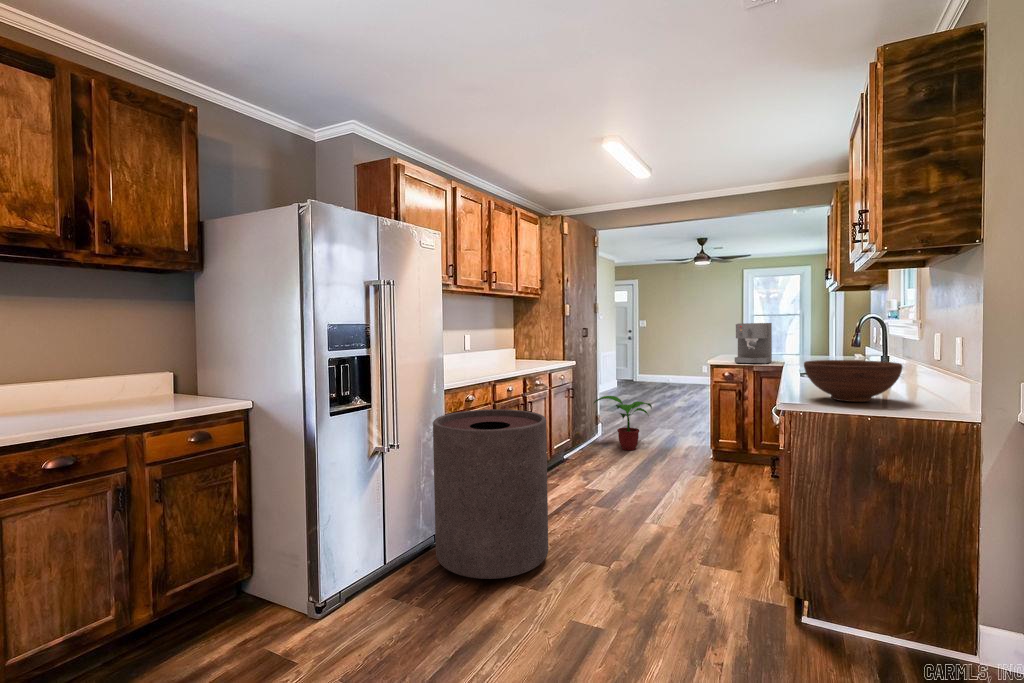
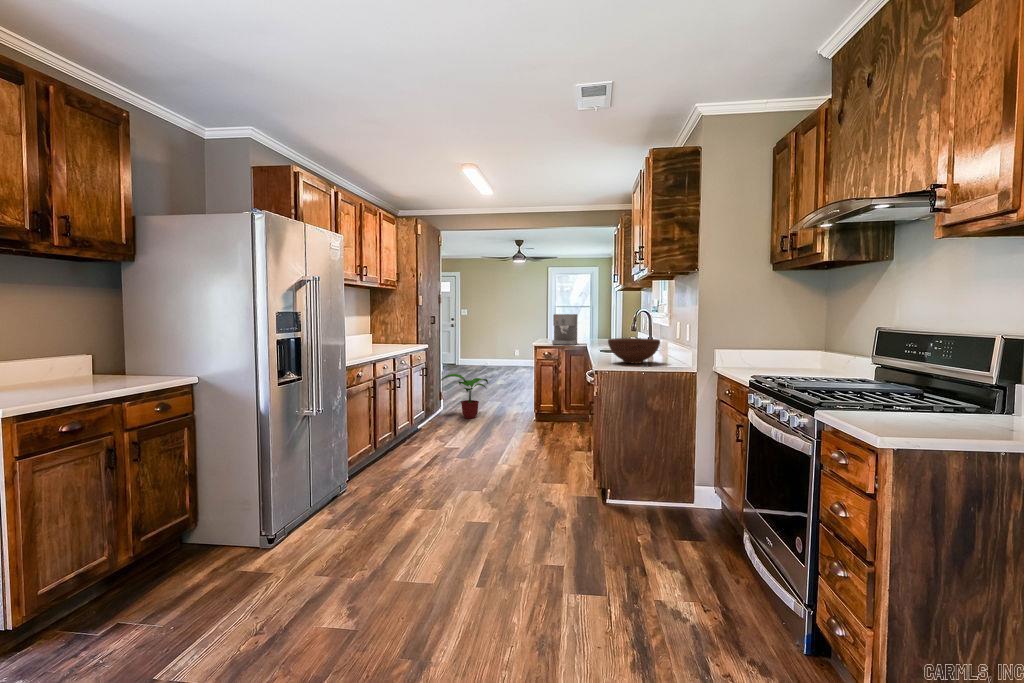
trash can: present [433,409,548,579] -> none [342,380,436,509]

